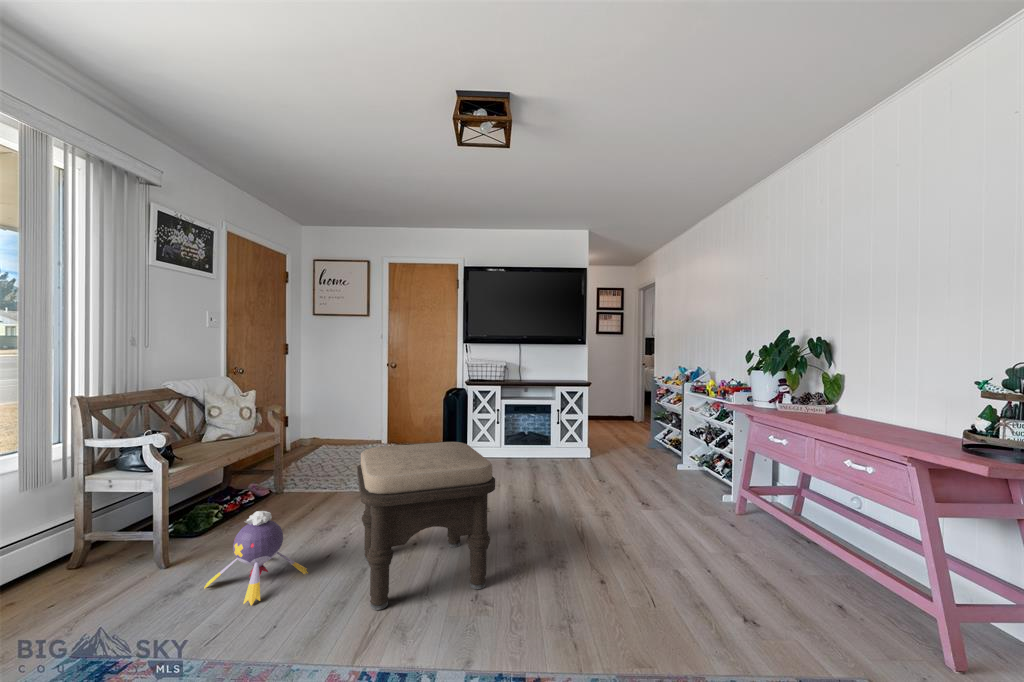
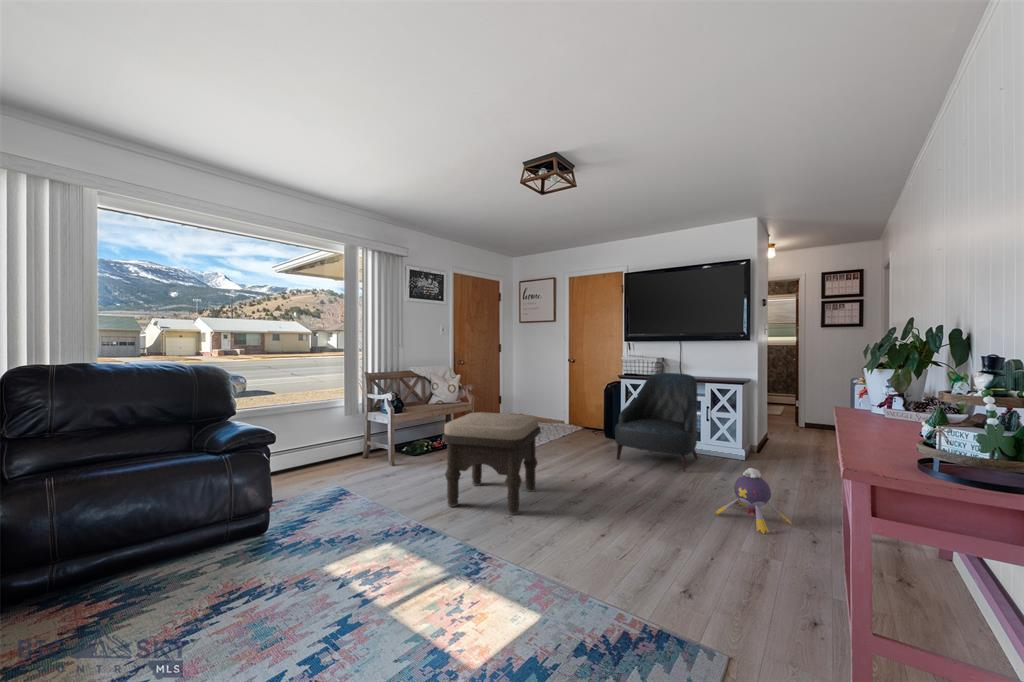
armchair: none [489,378,571,480] -> present [615,373,698,472]
plush toy: present [204,511,308,606] -> present [715,468,792,534]

